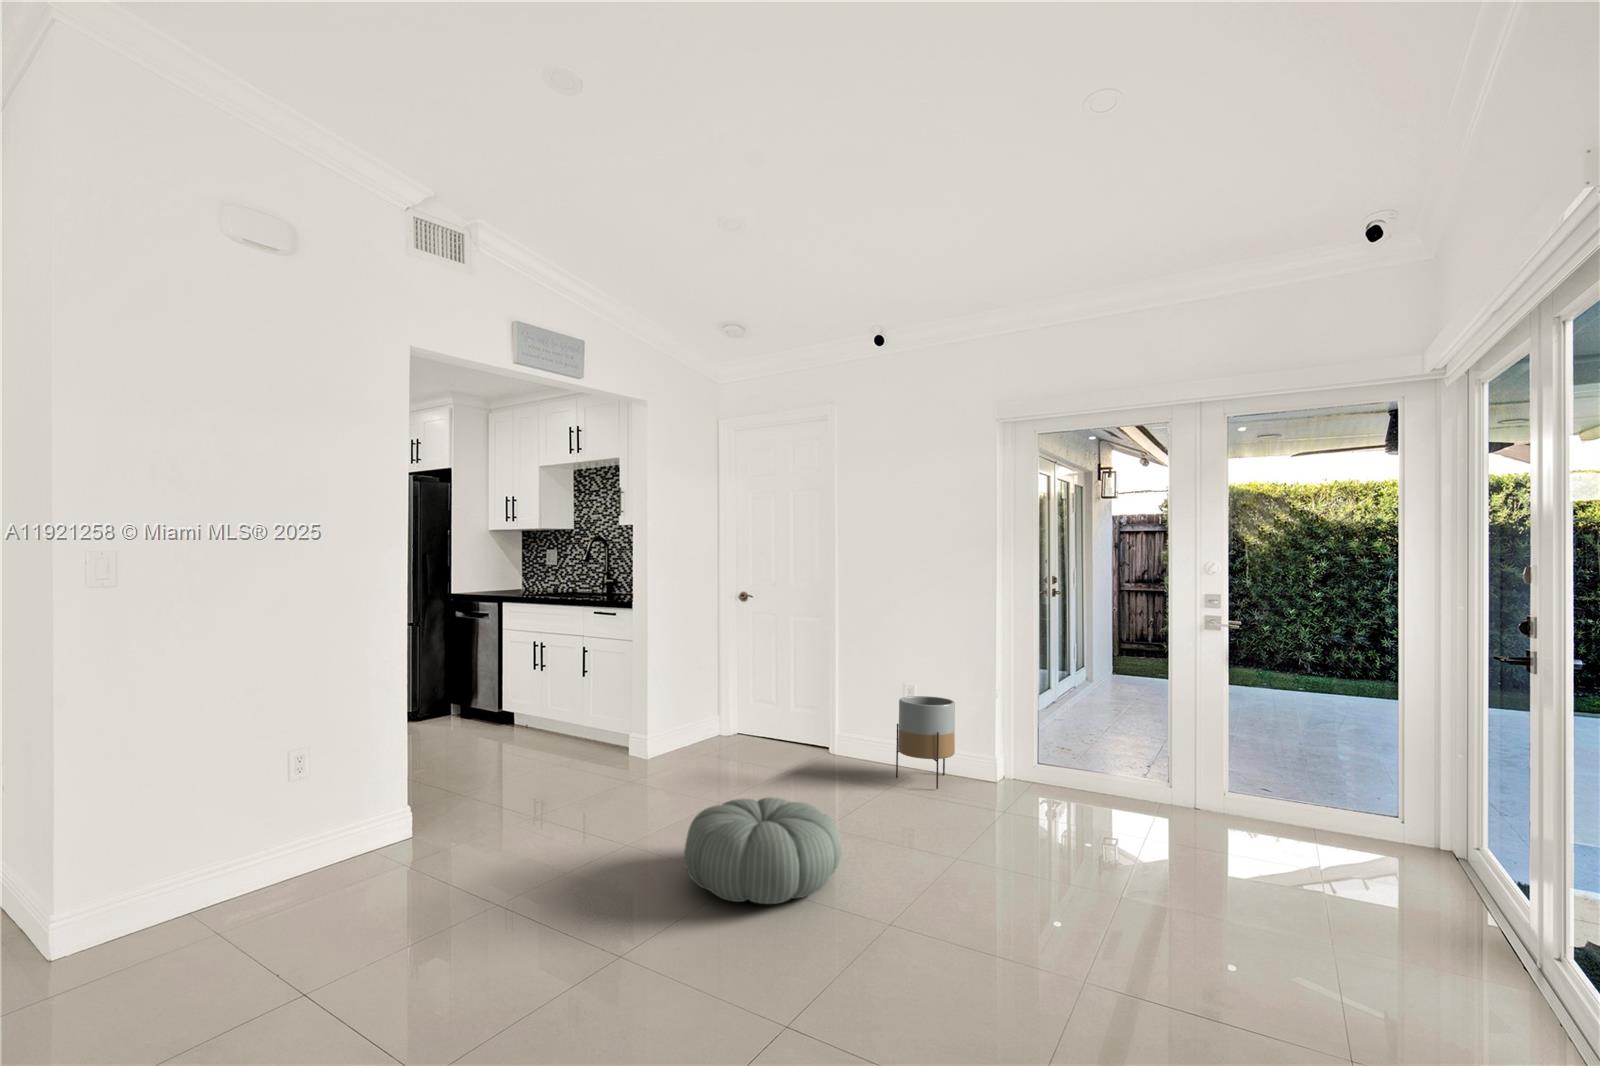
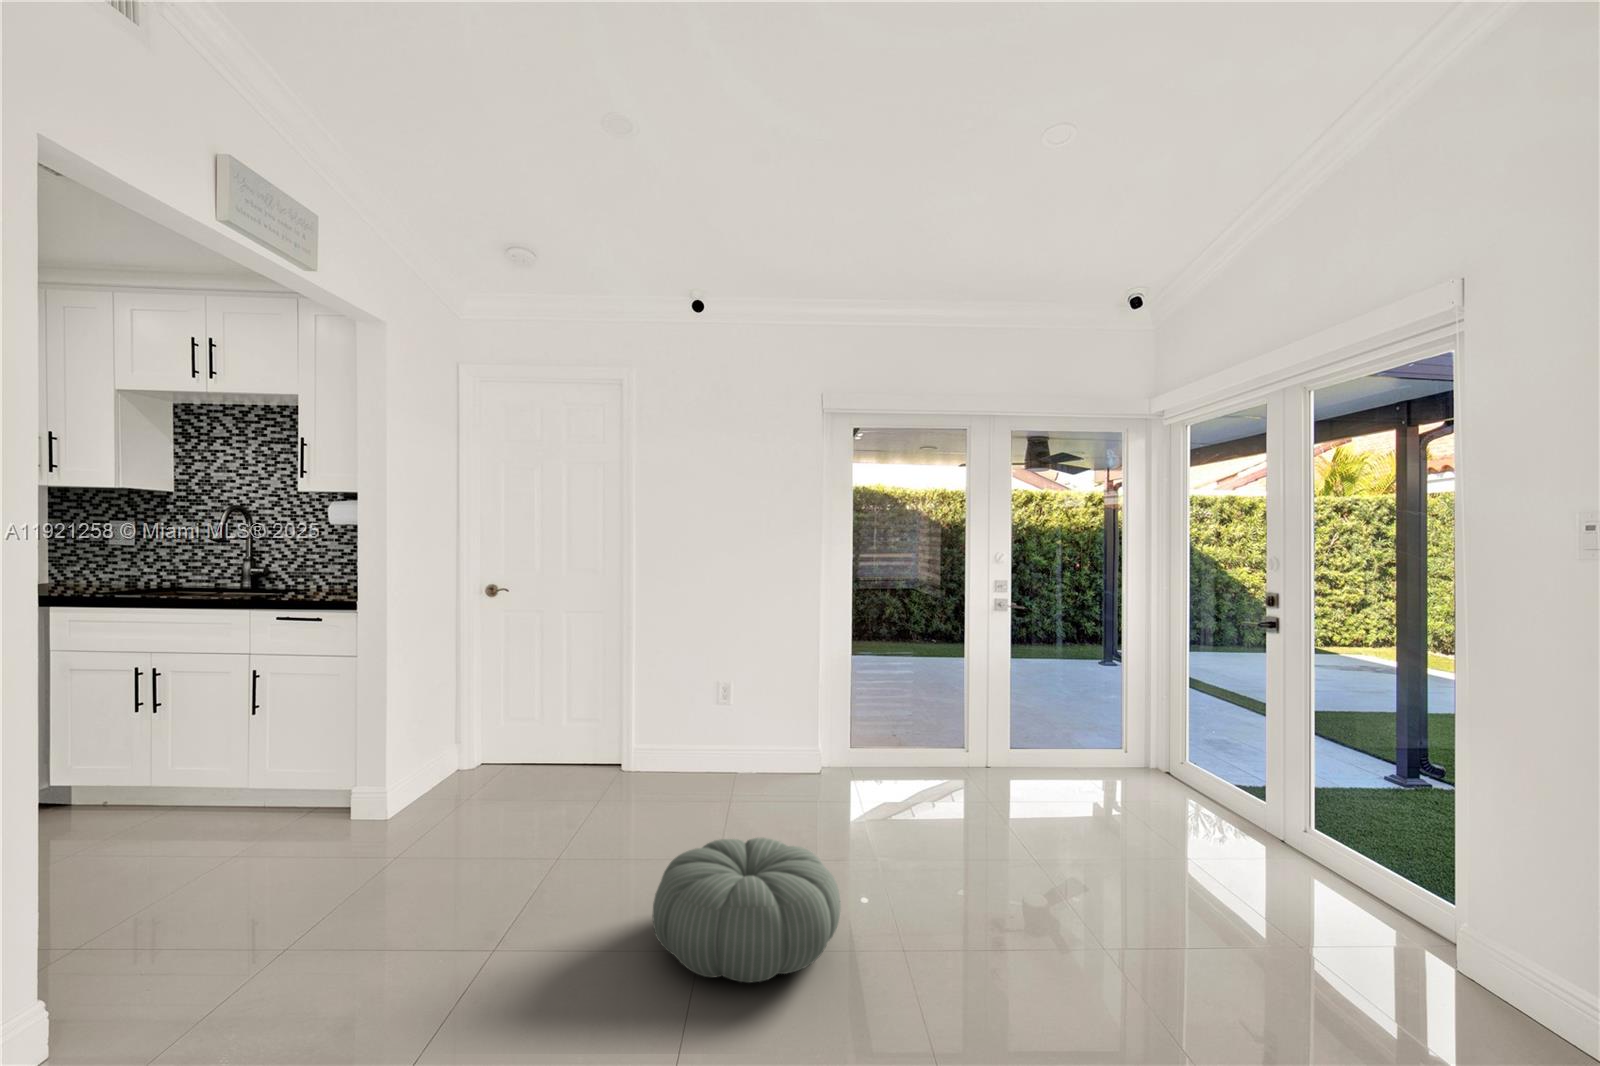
planter: present [896,696,955,789] -> none [721,690,783,785]

